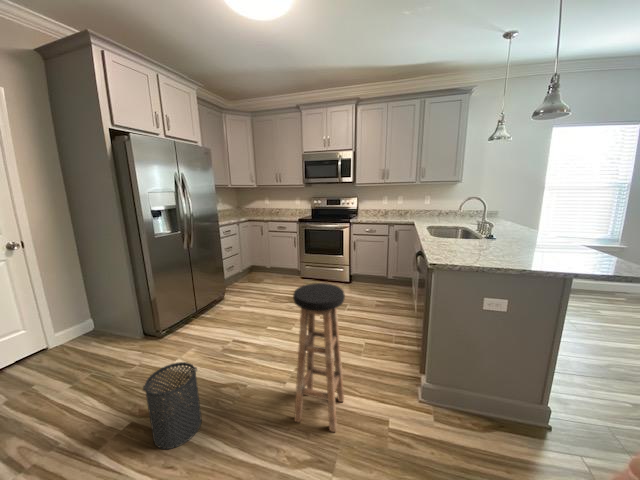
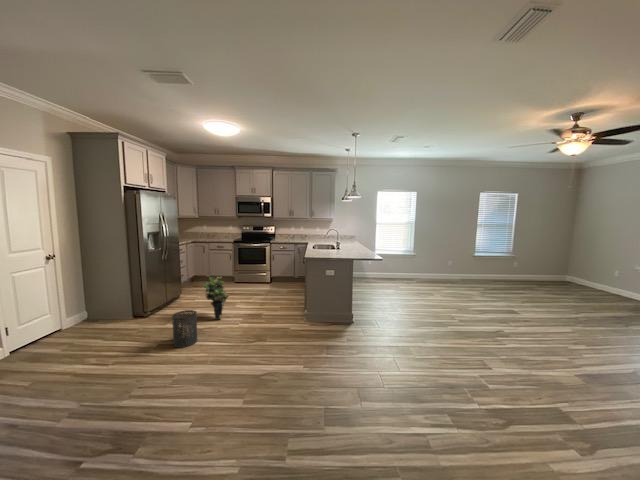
bar stool: present [293,283,345,432] -> none [245,268,268,333]
potted plant: none [231,284,275,365] -> present [204,276,228,320]

